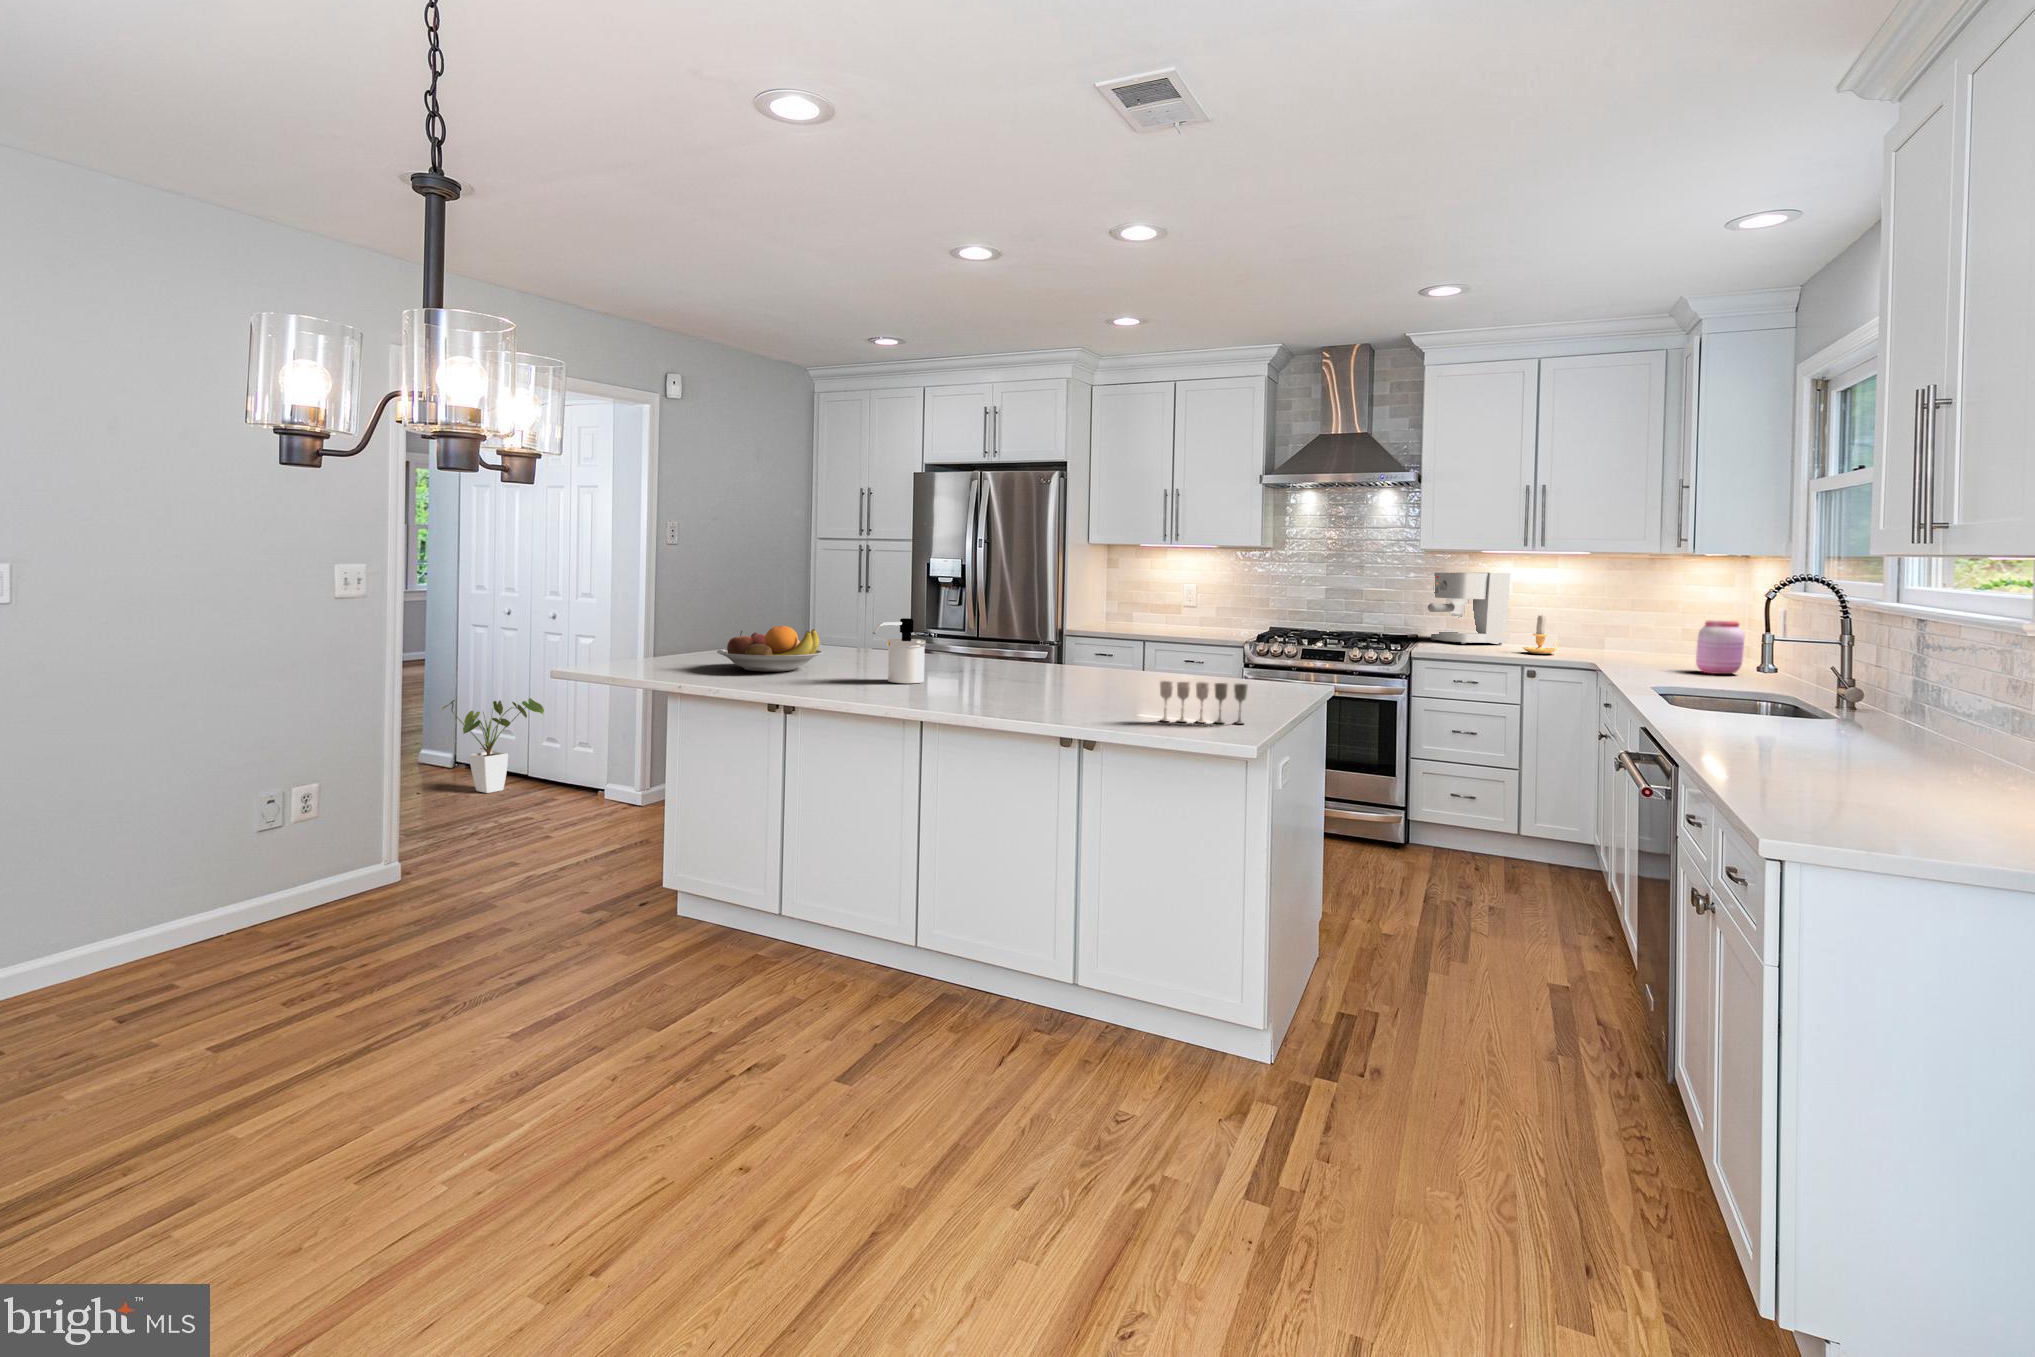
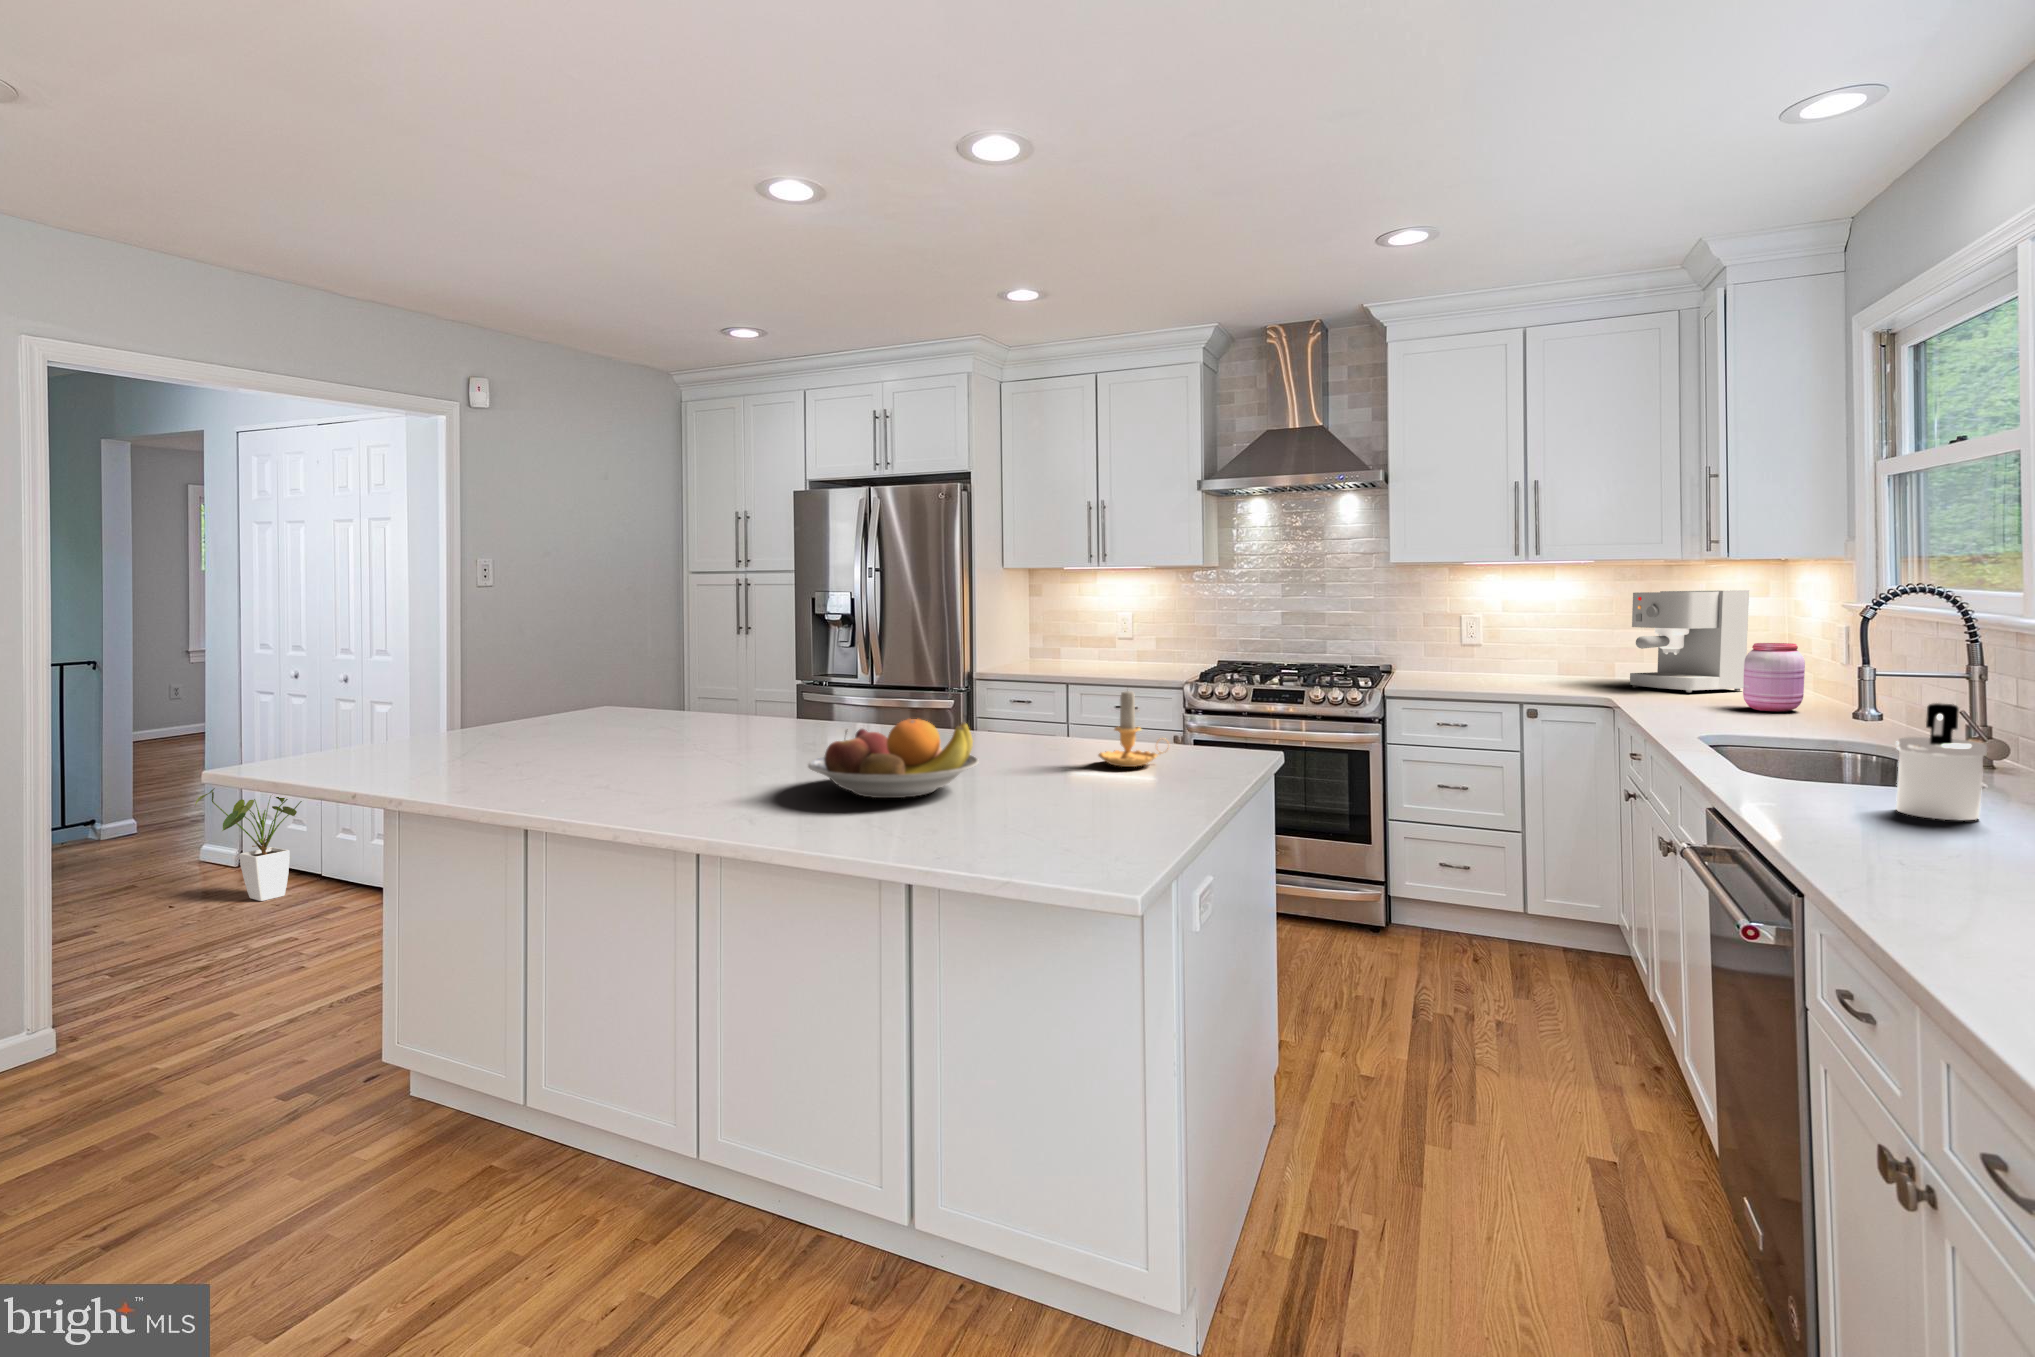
coffee maker: present [1428,573,1510,644] -> present [1630,590,1749,692]
candle: present [1523,615,1560,654] -> present [1099,691,1169,767]
soap dispenser: present [873,618,926,683] -> present [1896,703,1987,820]
fruit bowl: present [717,626,822,671] -> present [808,719,979,798]
wine glass: present [1160,681,1248,724] -> none [1007,779,1138,841]

